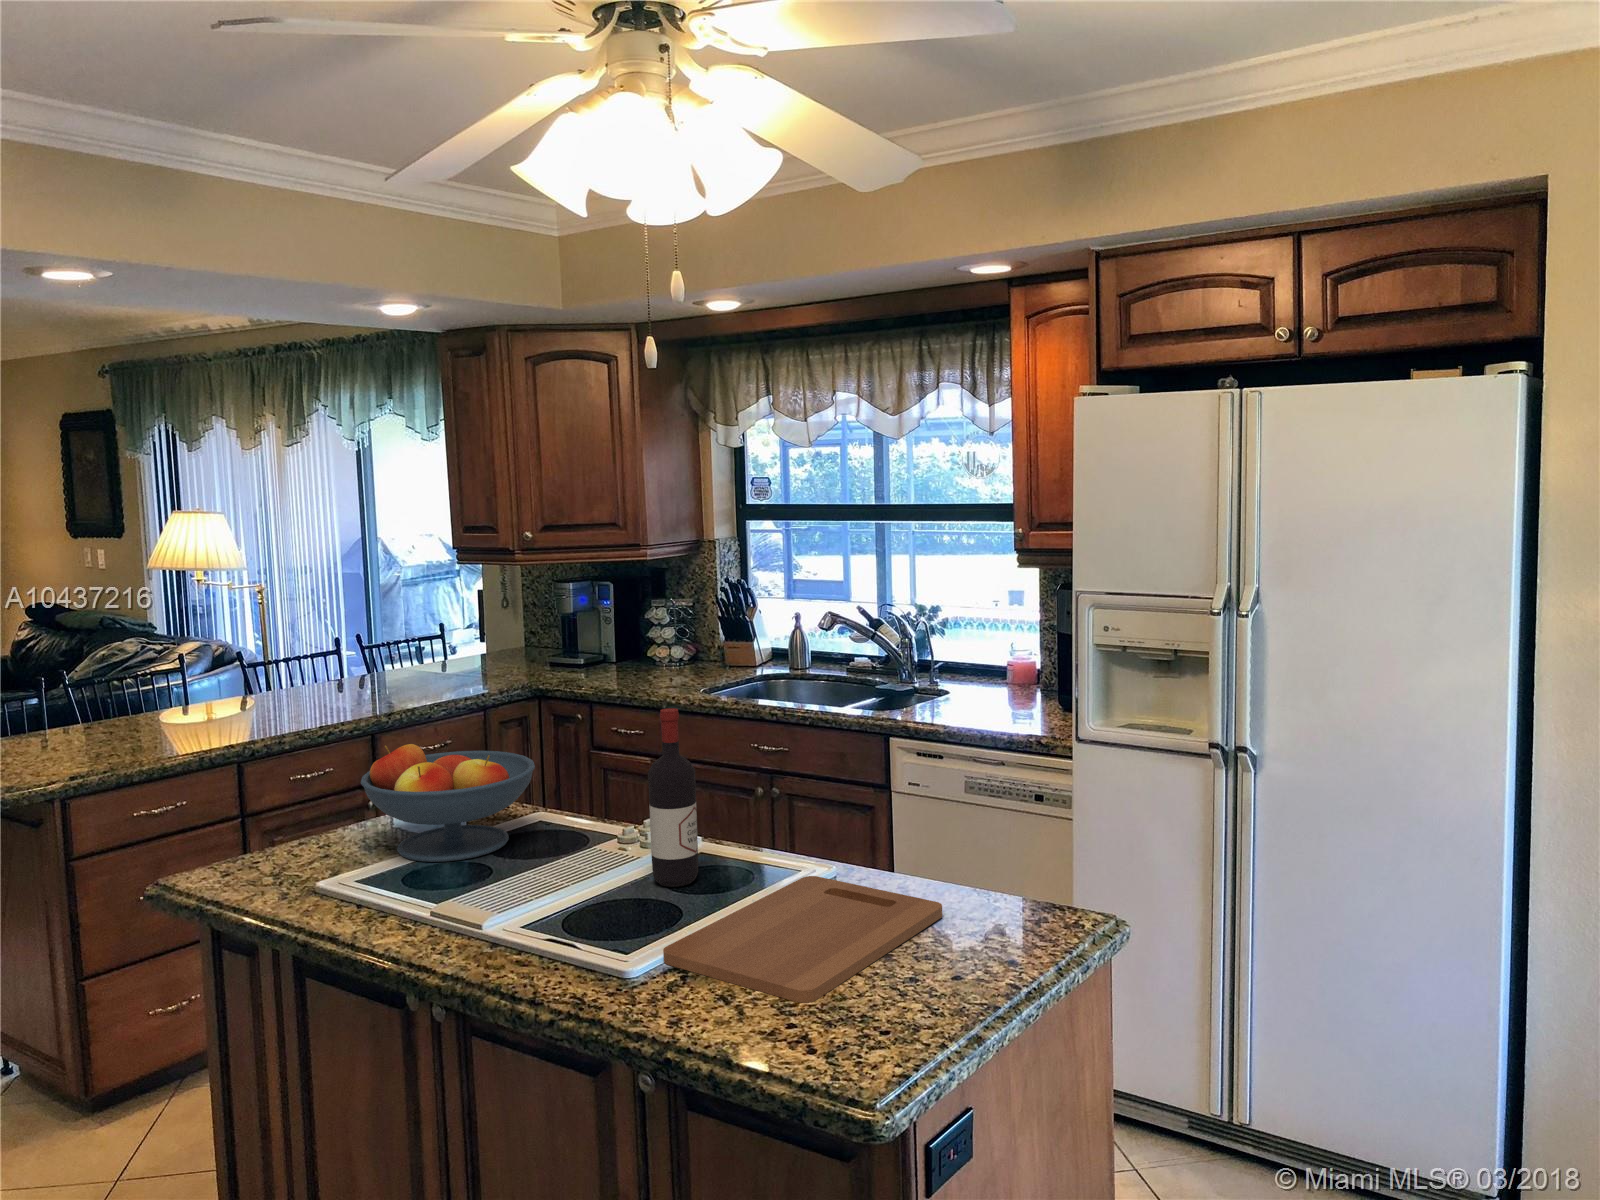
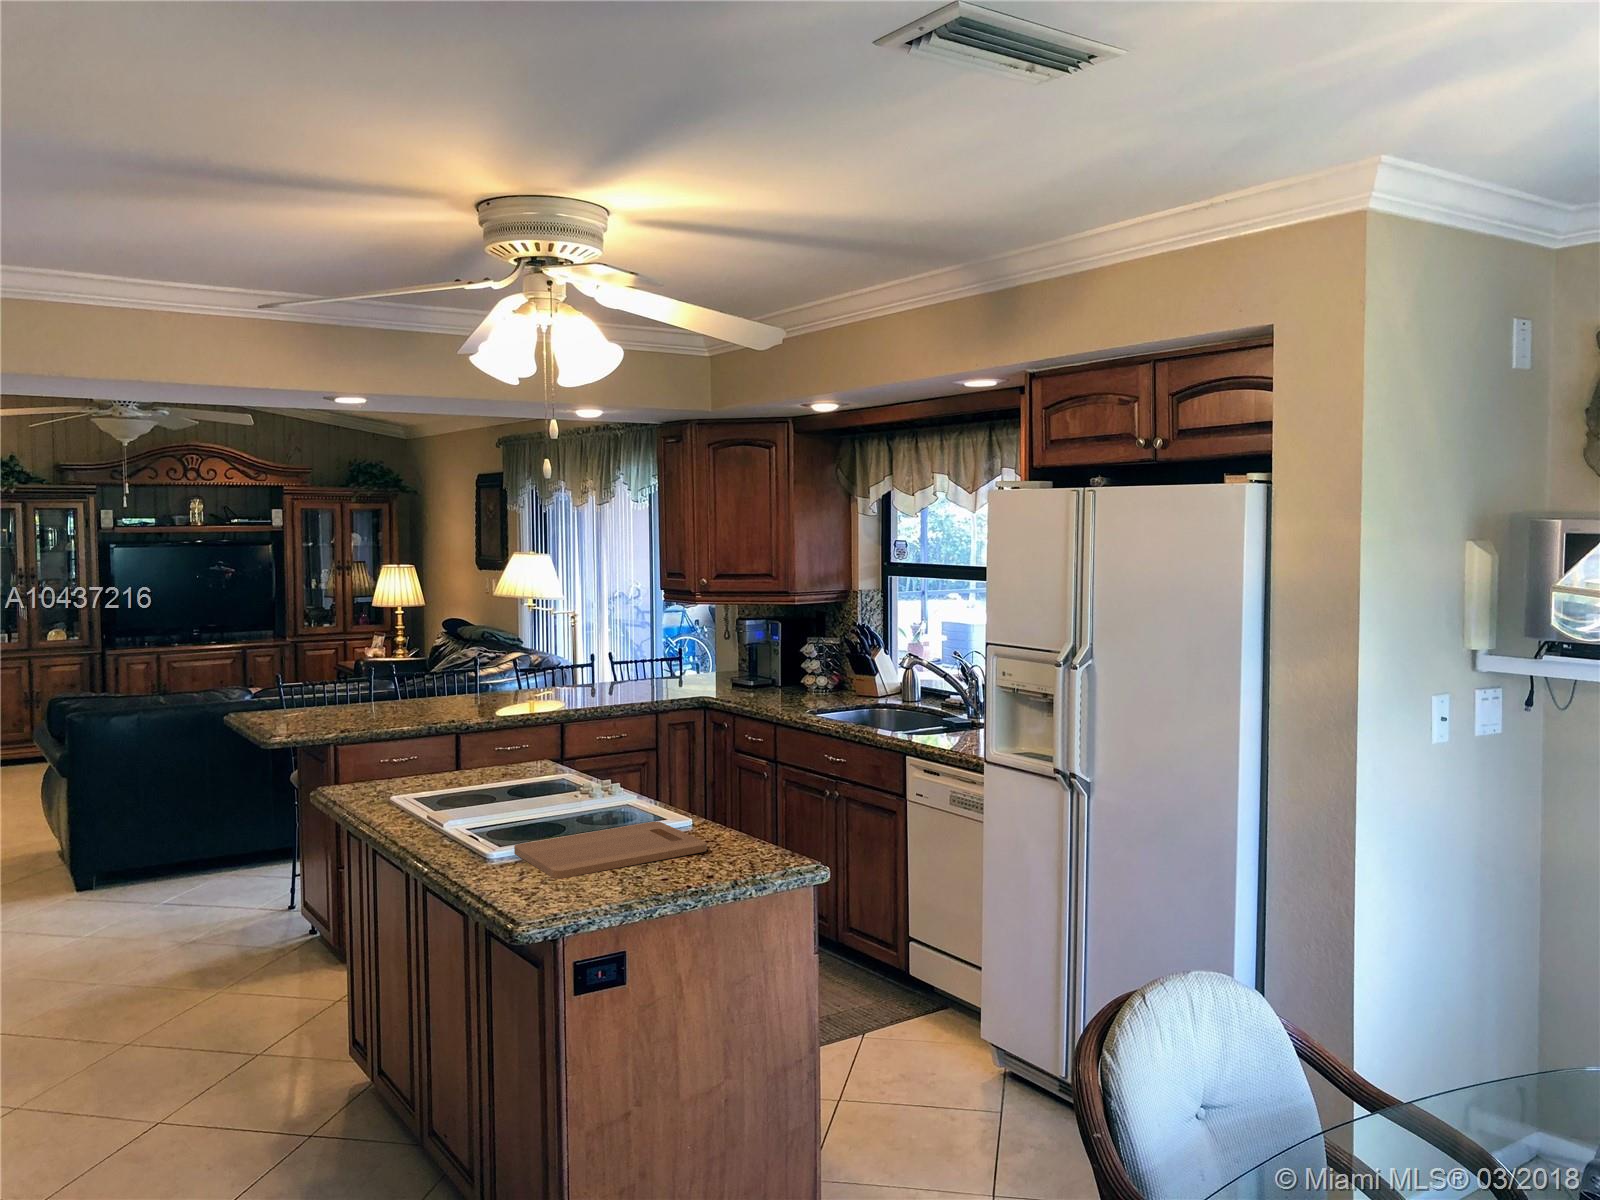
wine bottle: present [648,708,698,887] -> none [569,702,601,820]
fruit bowl: present [361,744,535,862] -> none [436,717,549,794]

